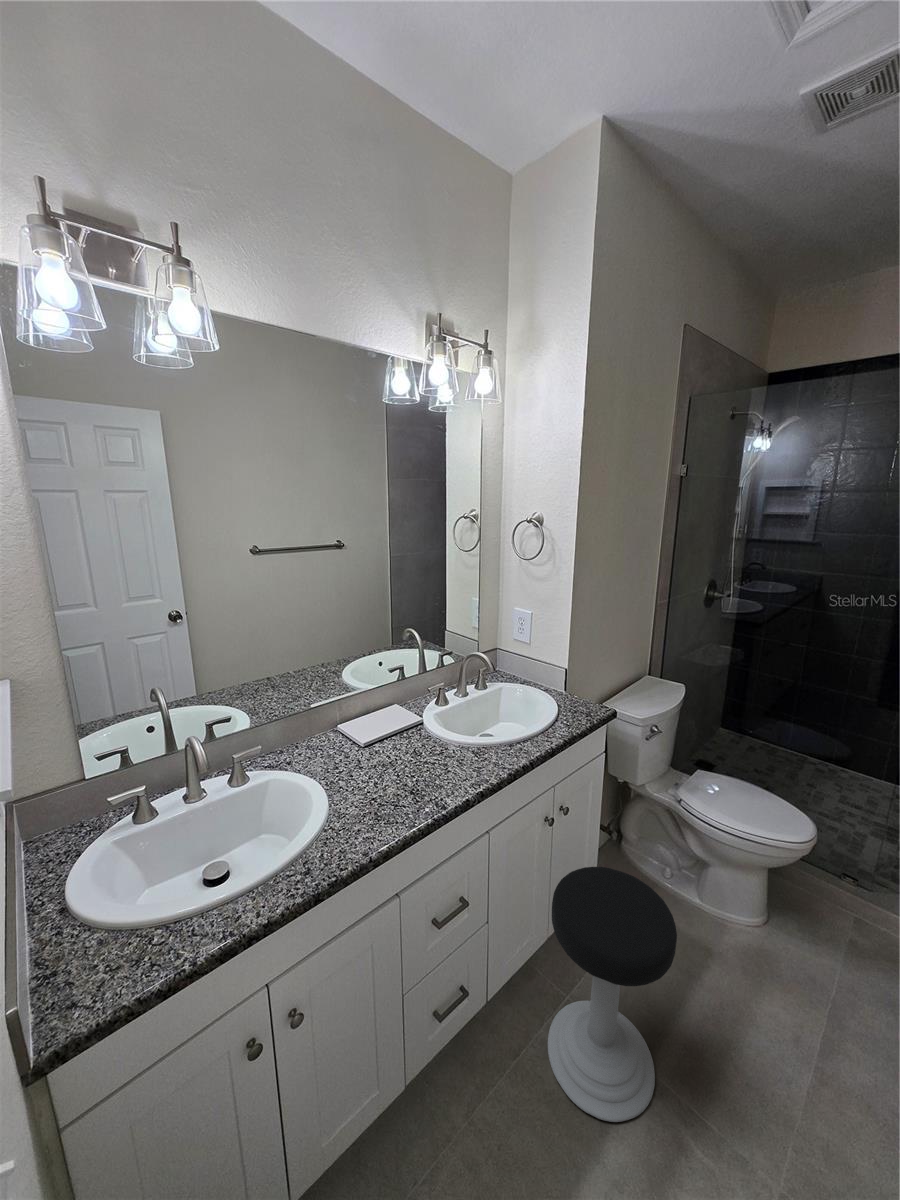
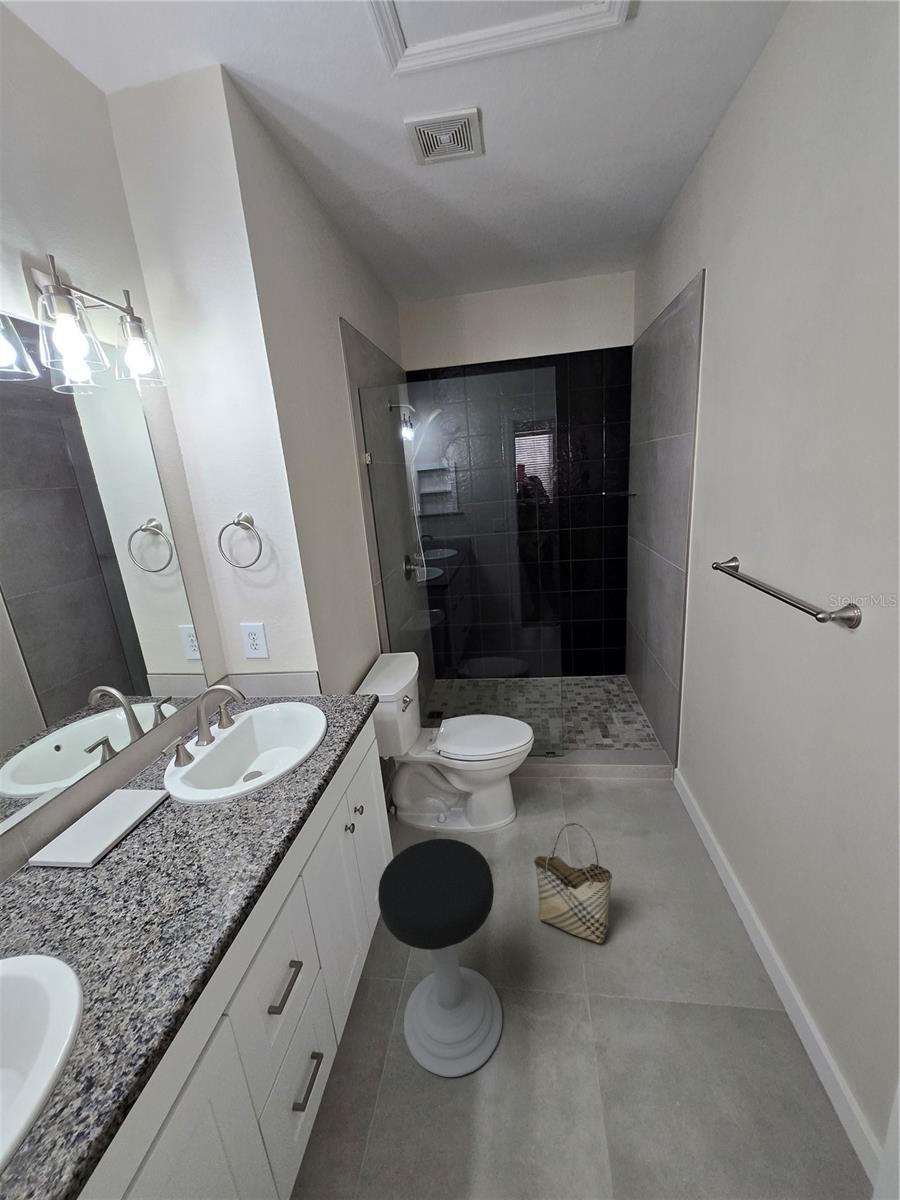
woven basket: none [740,957,864,1128] -> present [534,823,612,943]

